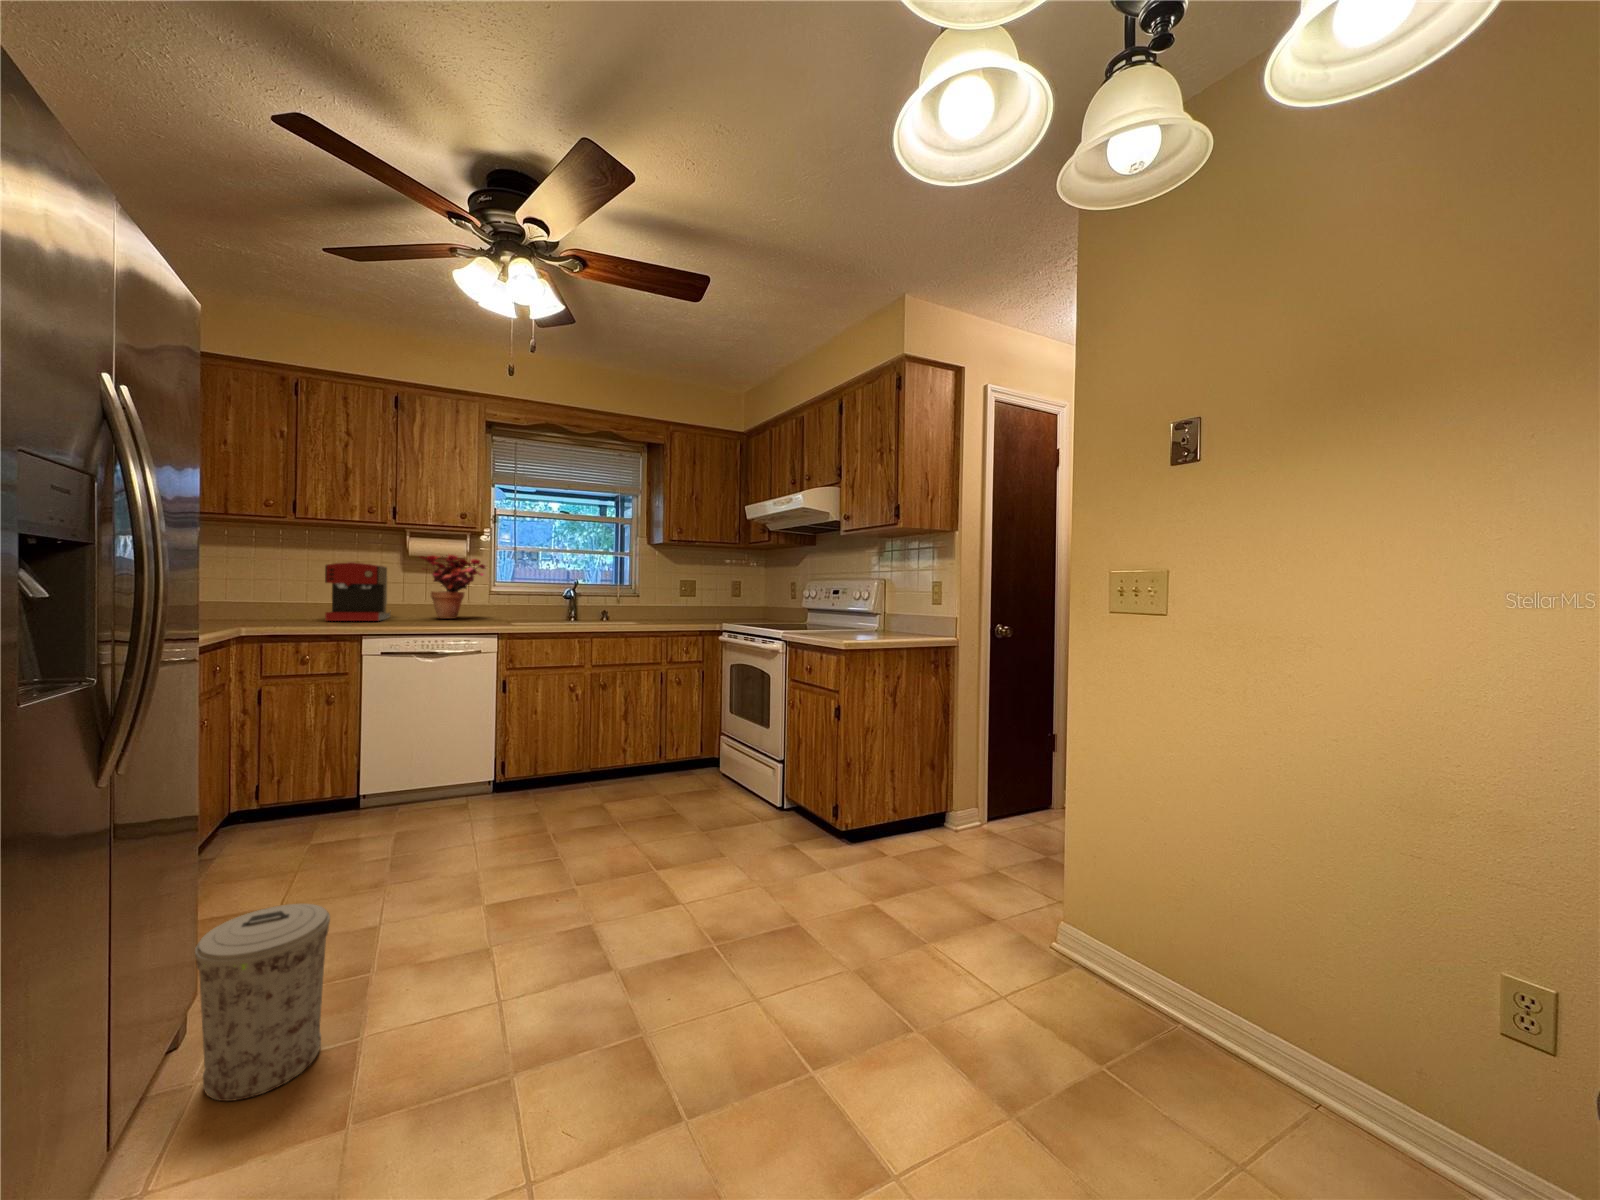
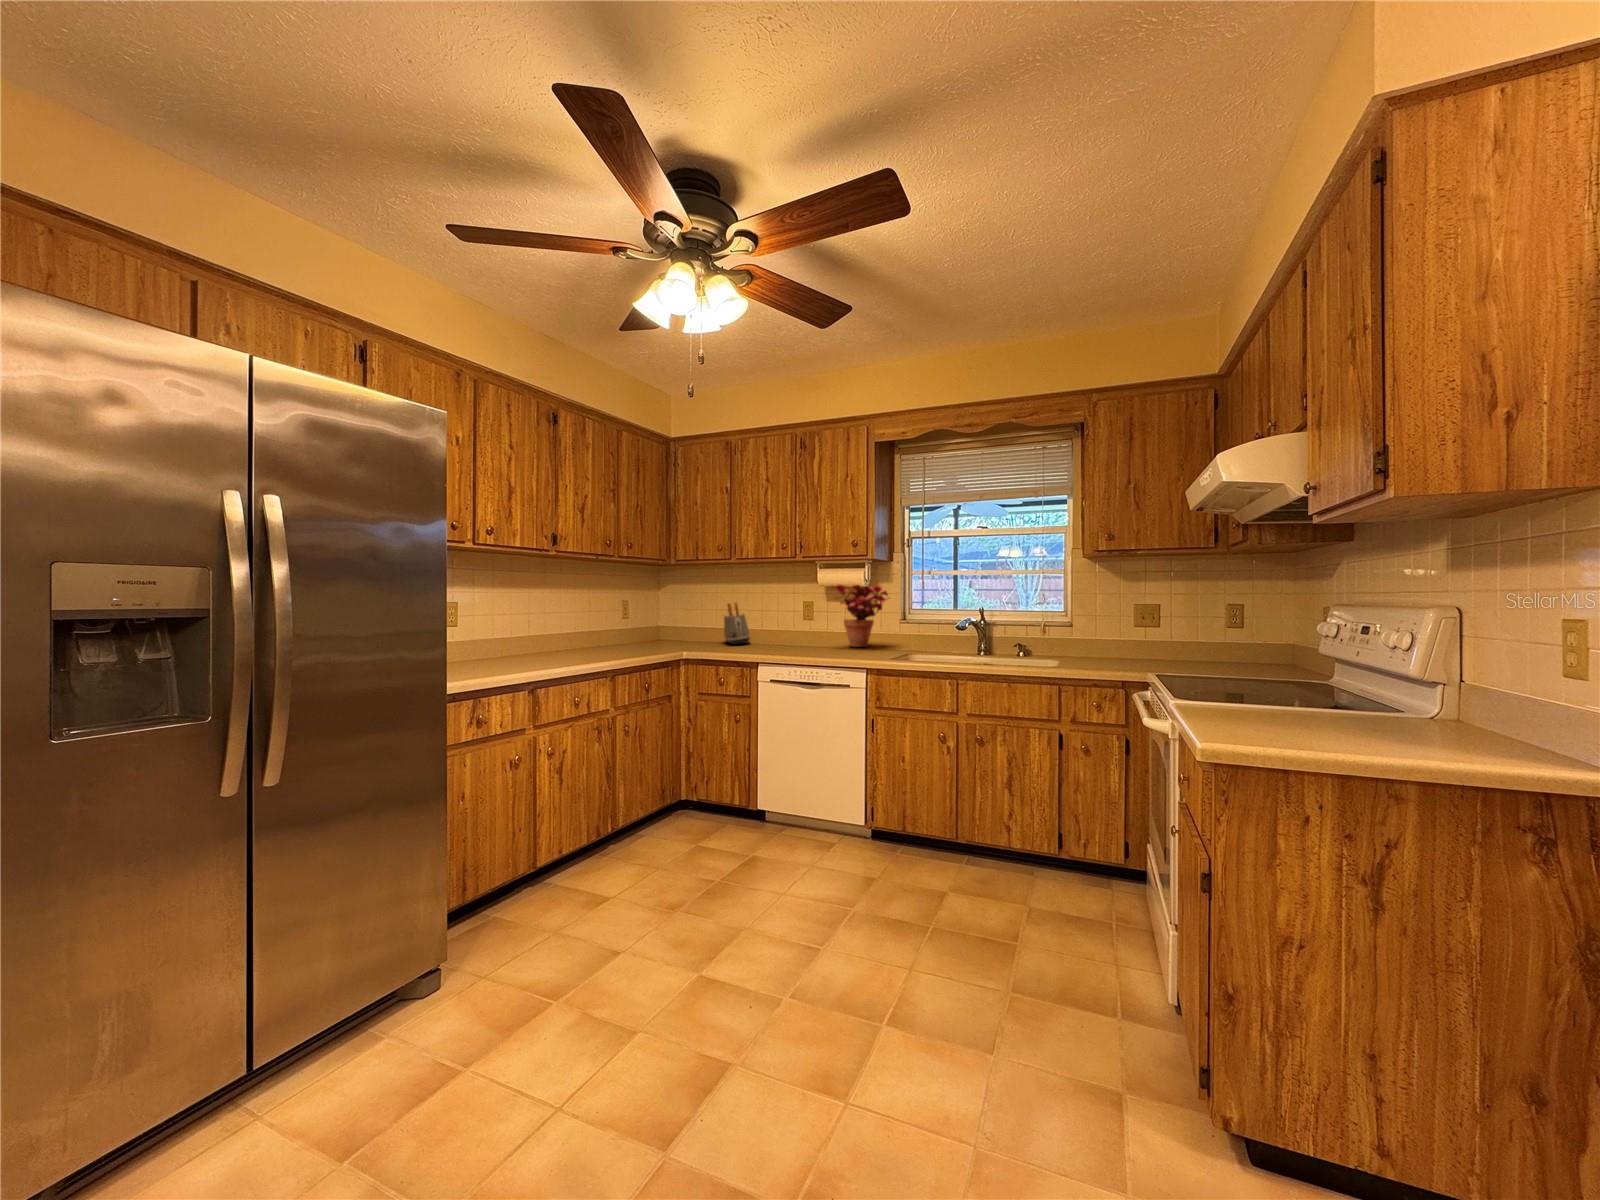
coffee maker: present [325,562,390,621] -> none [764,590,822,647]
toaster: none [237,570,293,620] -> present [724,602,750,644]
trash can: present [195,904,330,1101] -> none [367,915,468,1080]

